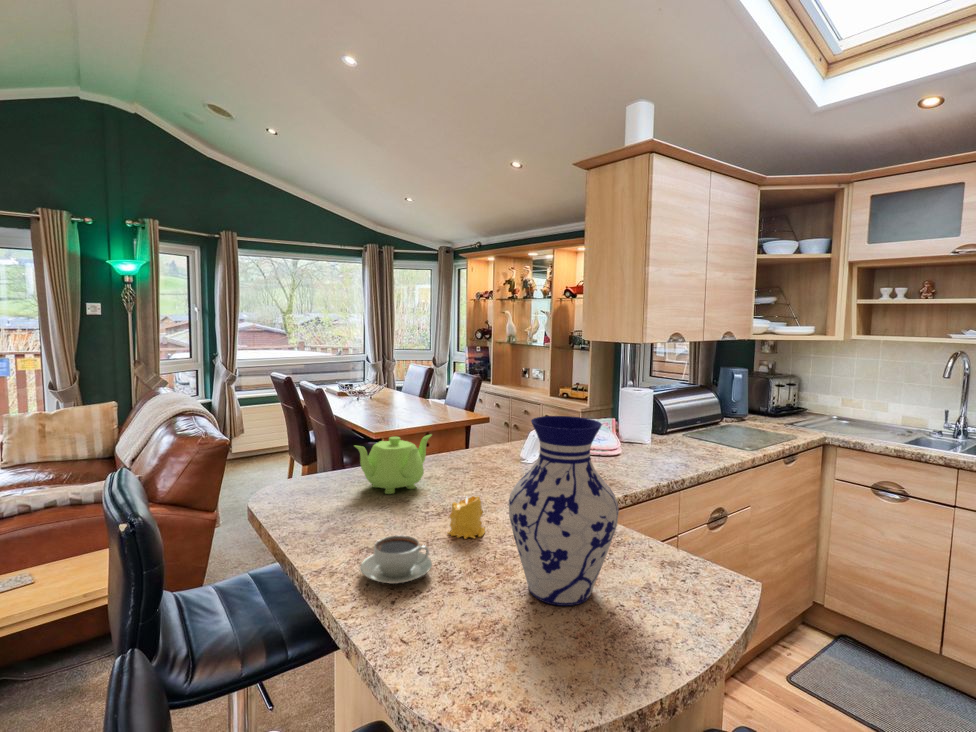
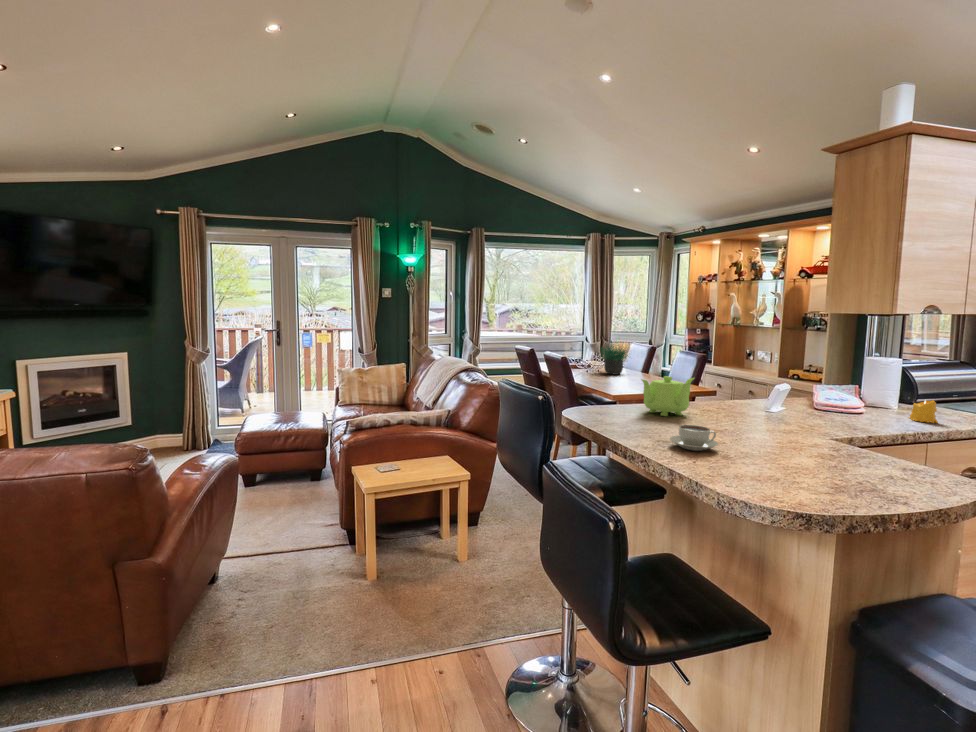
potted plant: none [362,355,408,403] -> present [601,344,628,375]
vase: present [509,416,619,606] -> none [779,348,866,471]
candle: present [447,496,485,539] -> present [908,400,938,423]

